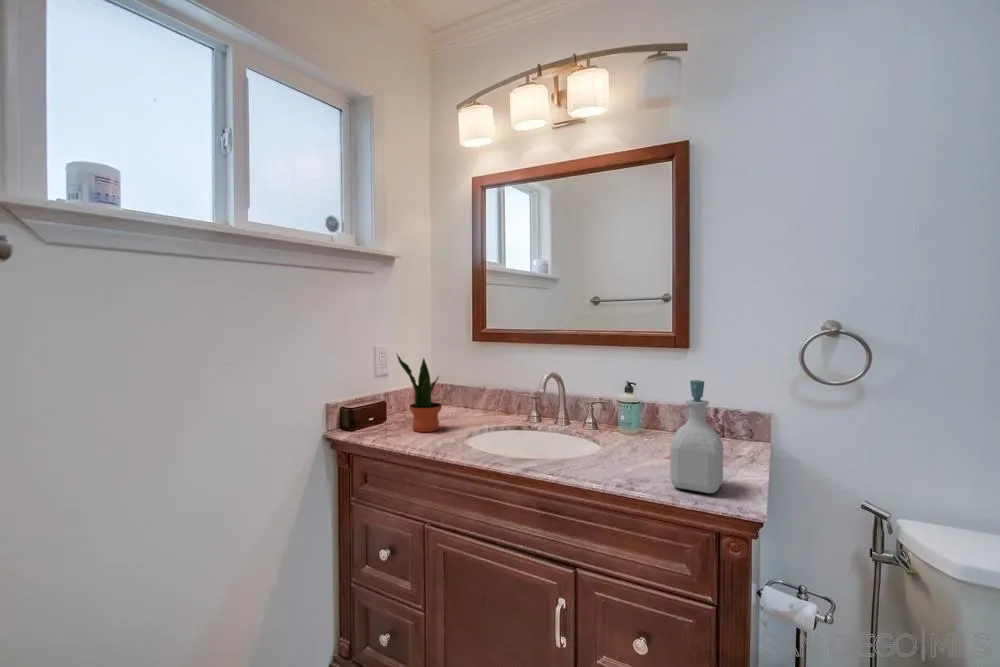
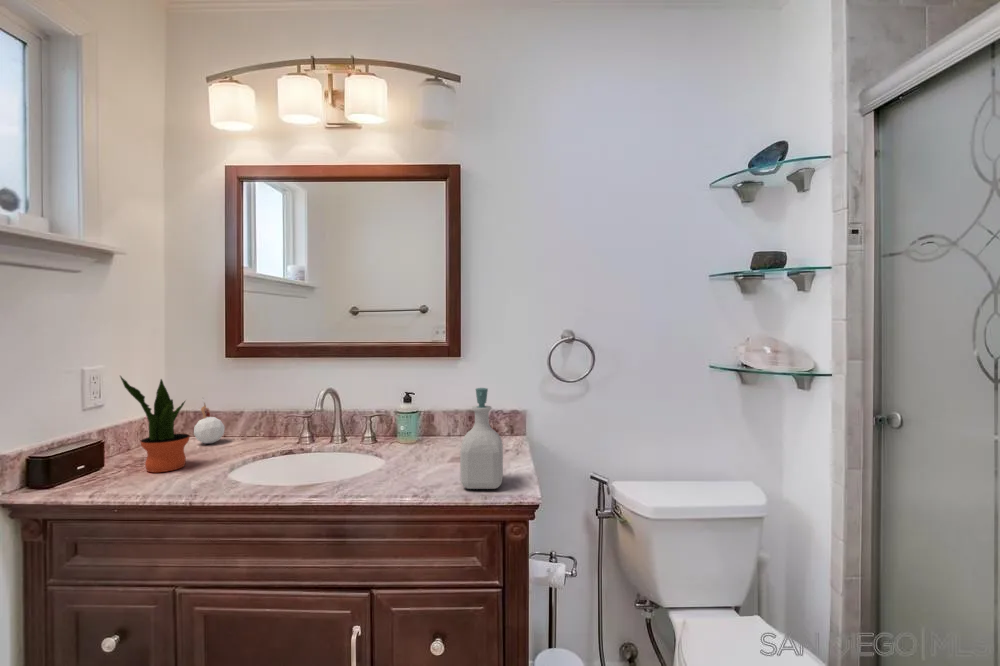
candle: none [448,375,470,414] -> present [194,403,225,444]

